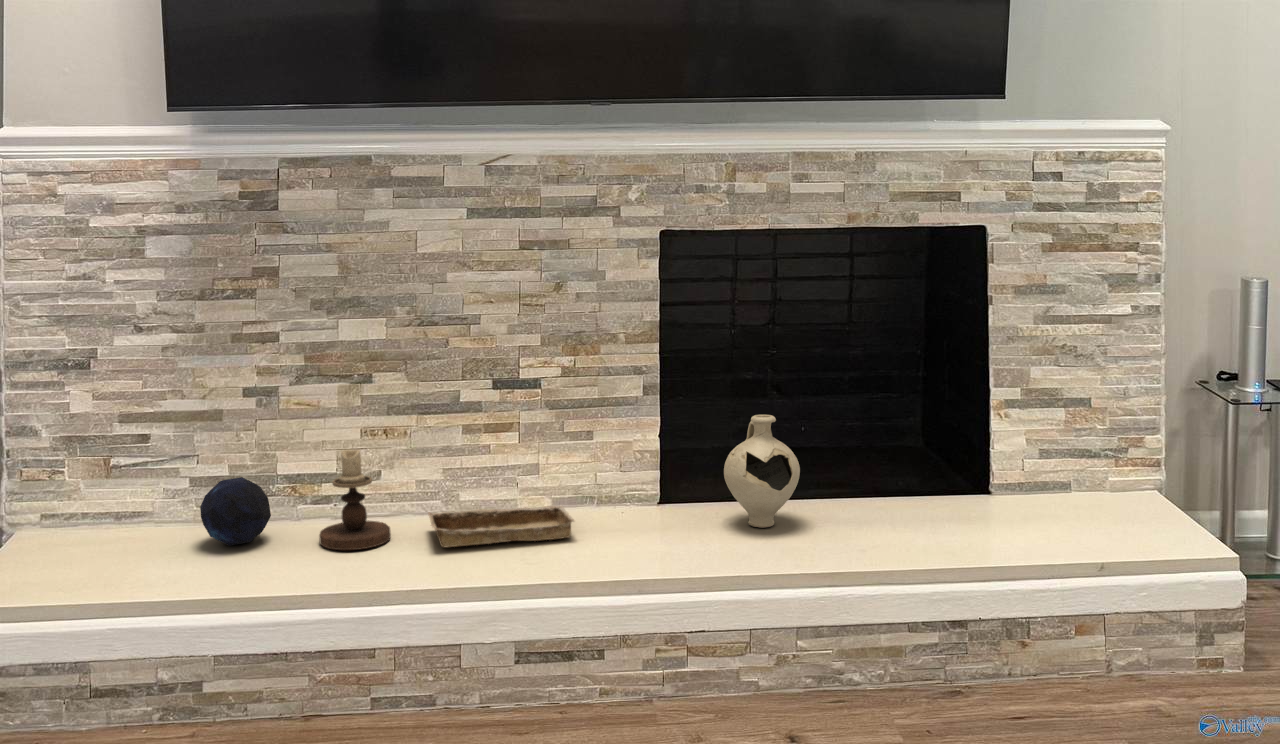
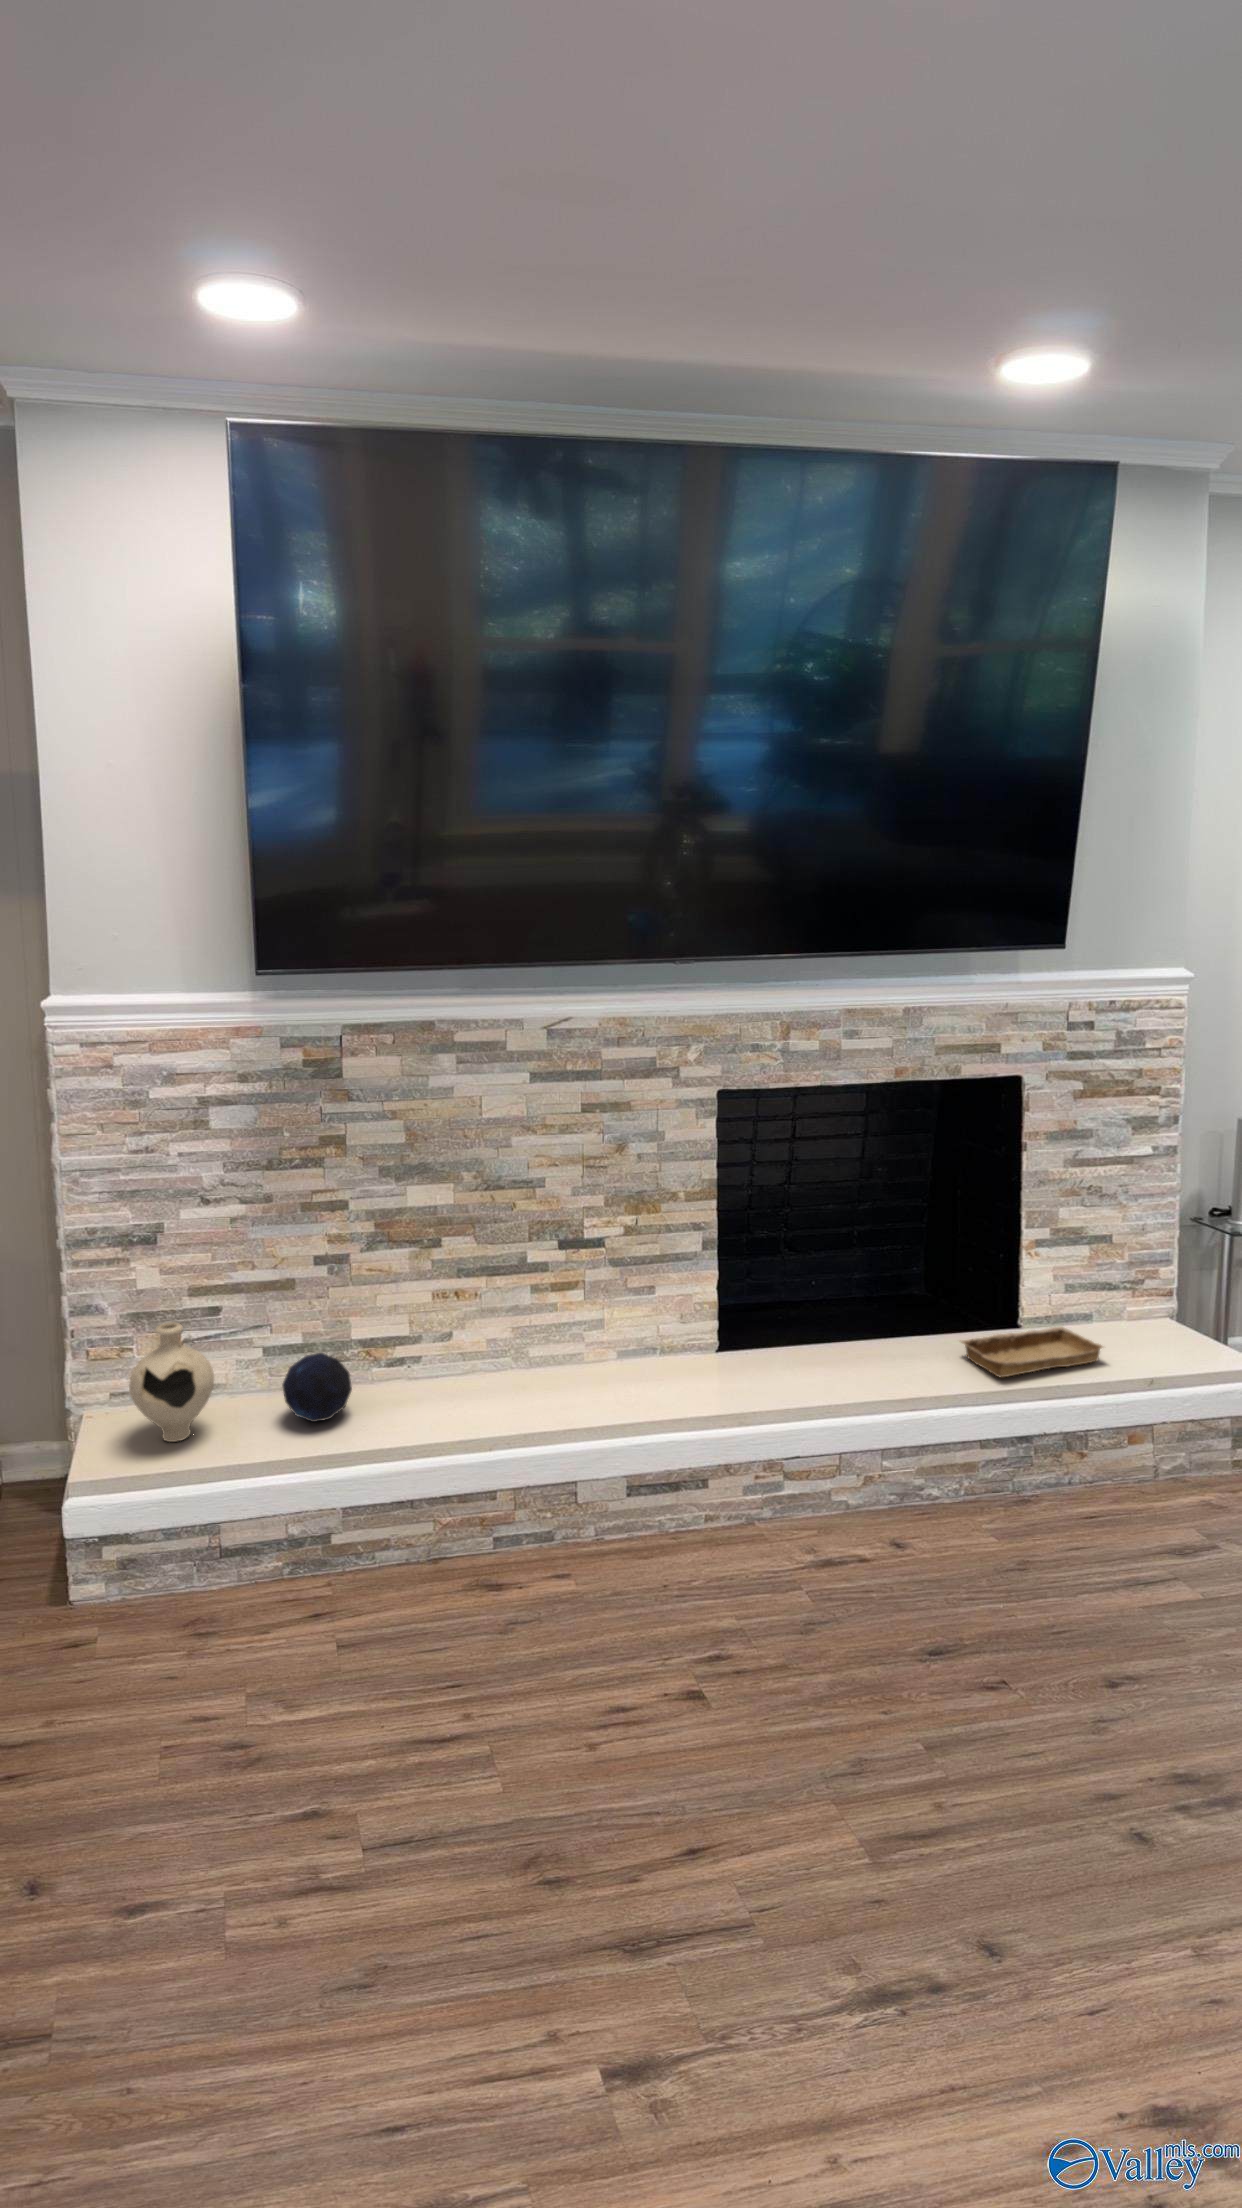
decorative vase: present [724,415,800,528] -> present [129,1322,214,1442]
candlestick: present [319,450,391,550] -> none [402,1322,471,1424]
tray: present [428,506,574,547] -> present [961,1327,1103,1377]

